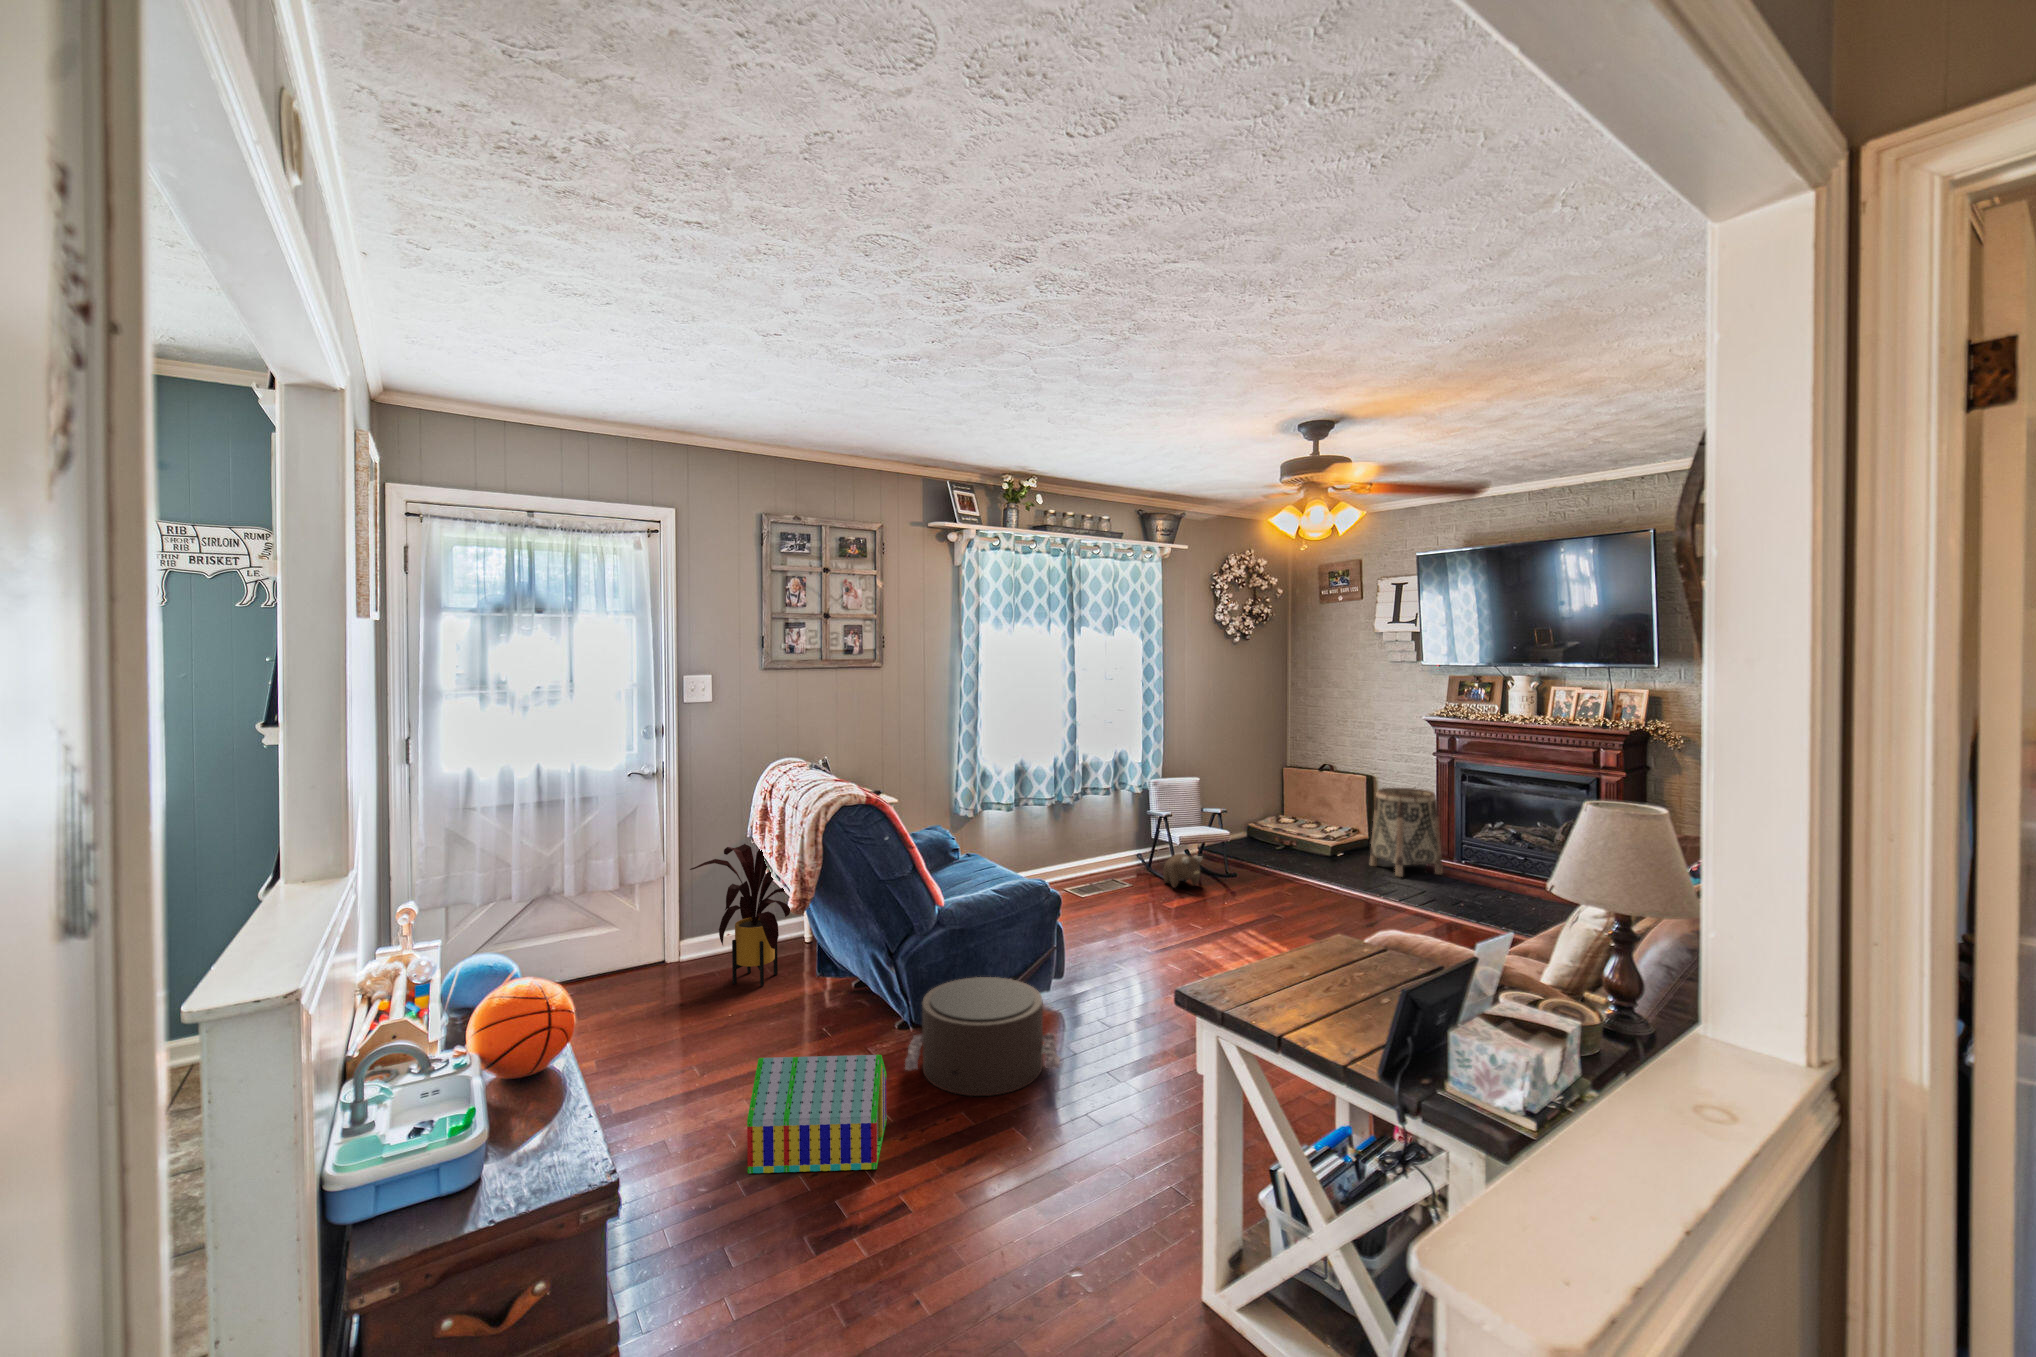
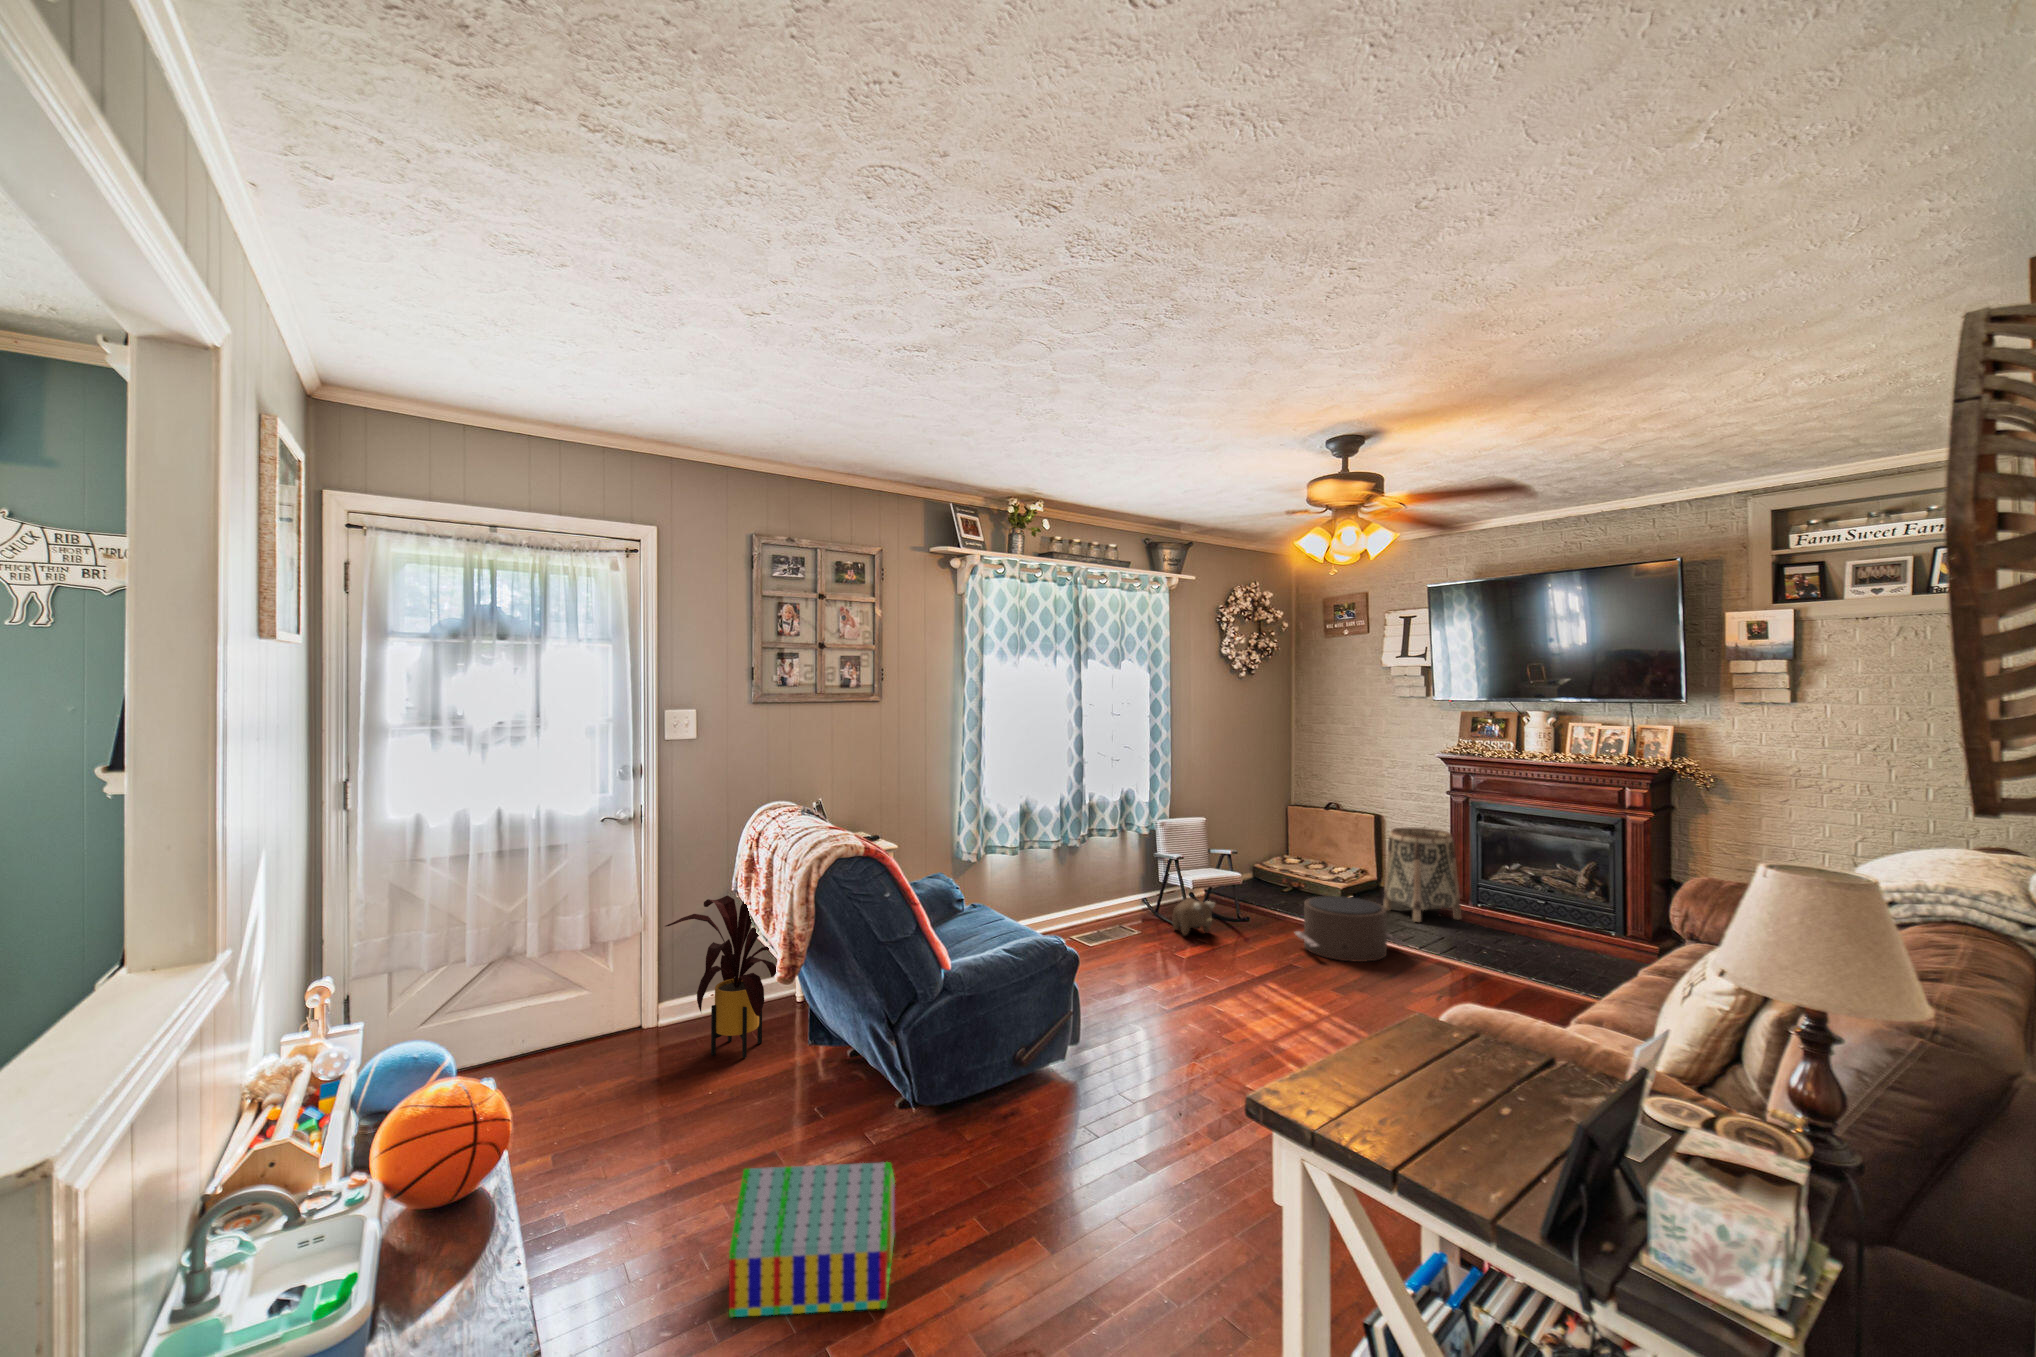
pouf: present [905,977,1060,1096] -> present [1294,896,1405,962]

